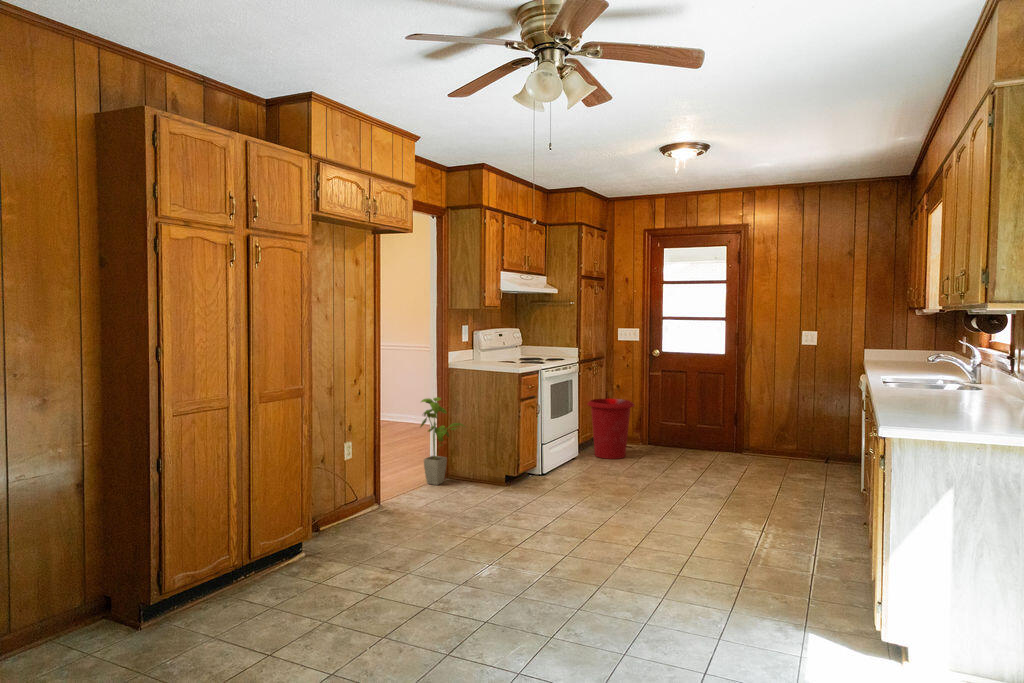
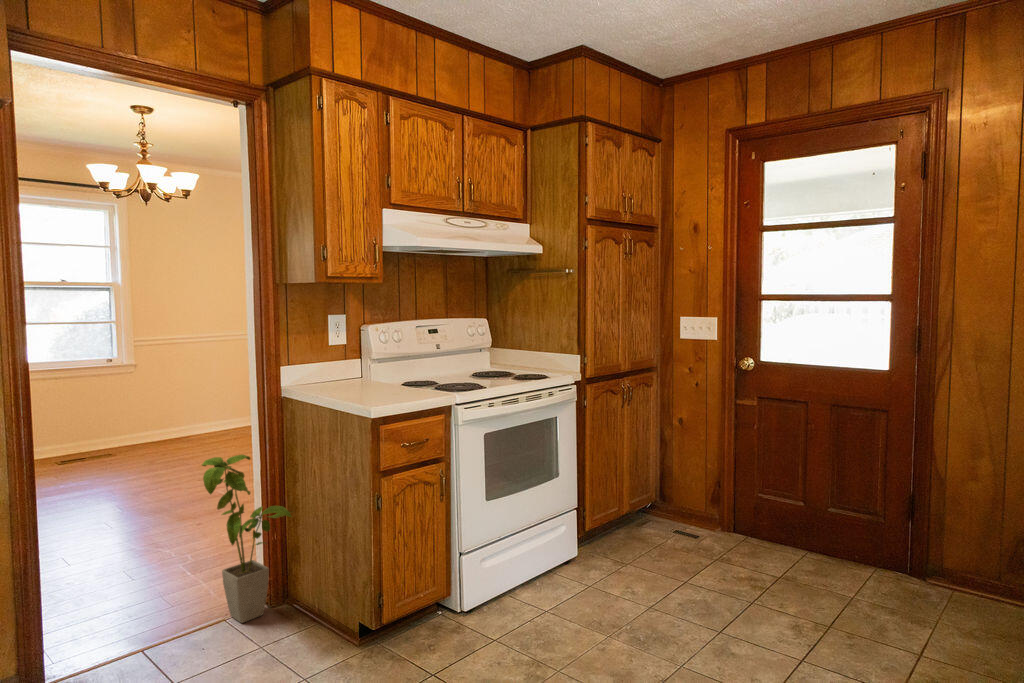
waste bin: present [587,399,634,459] -> none [595,449,688,573]

